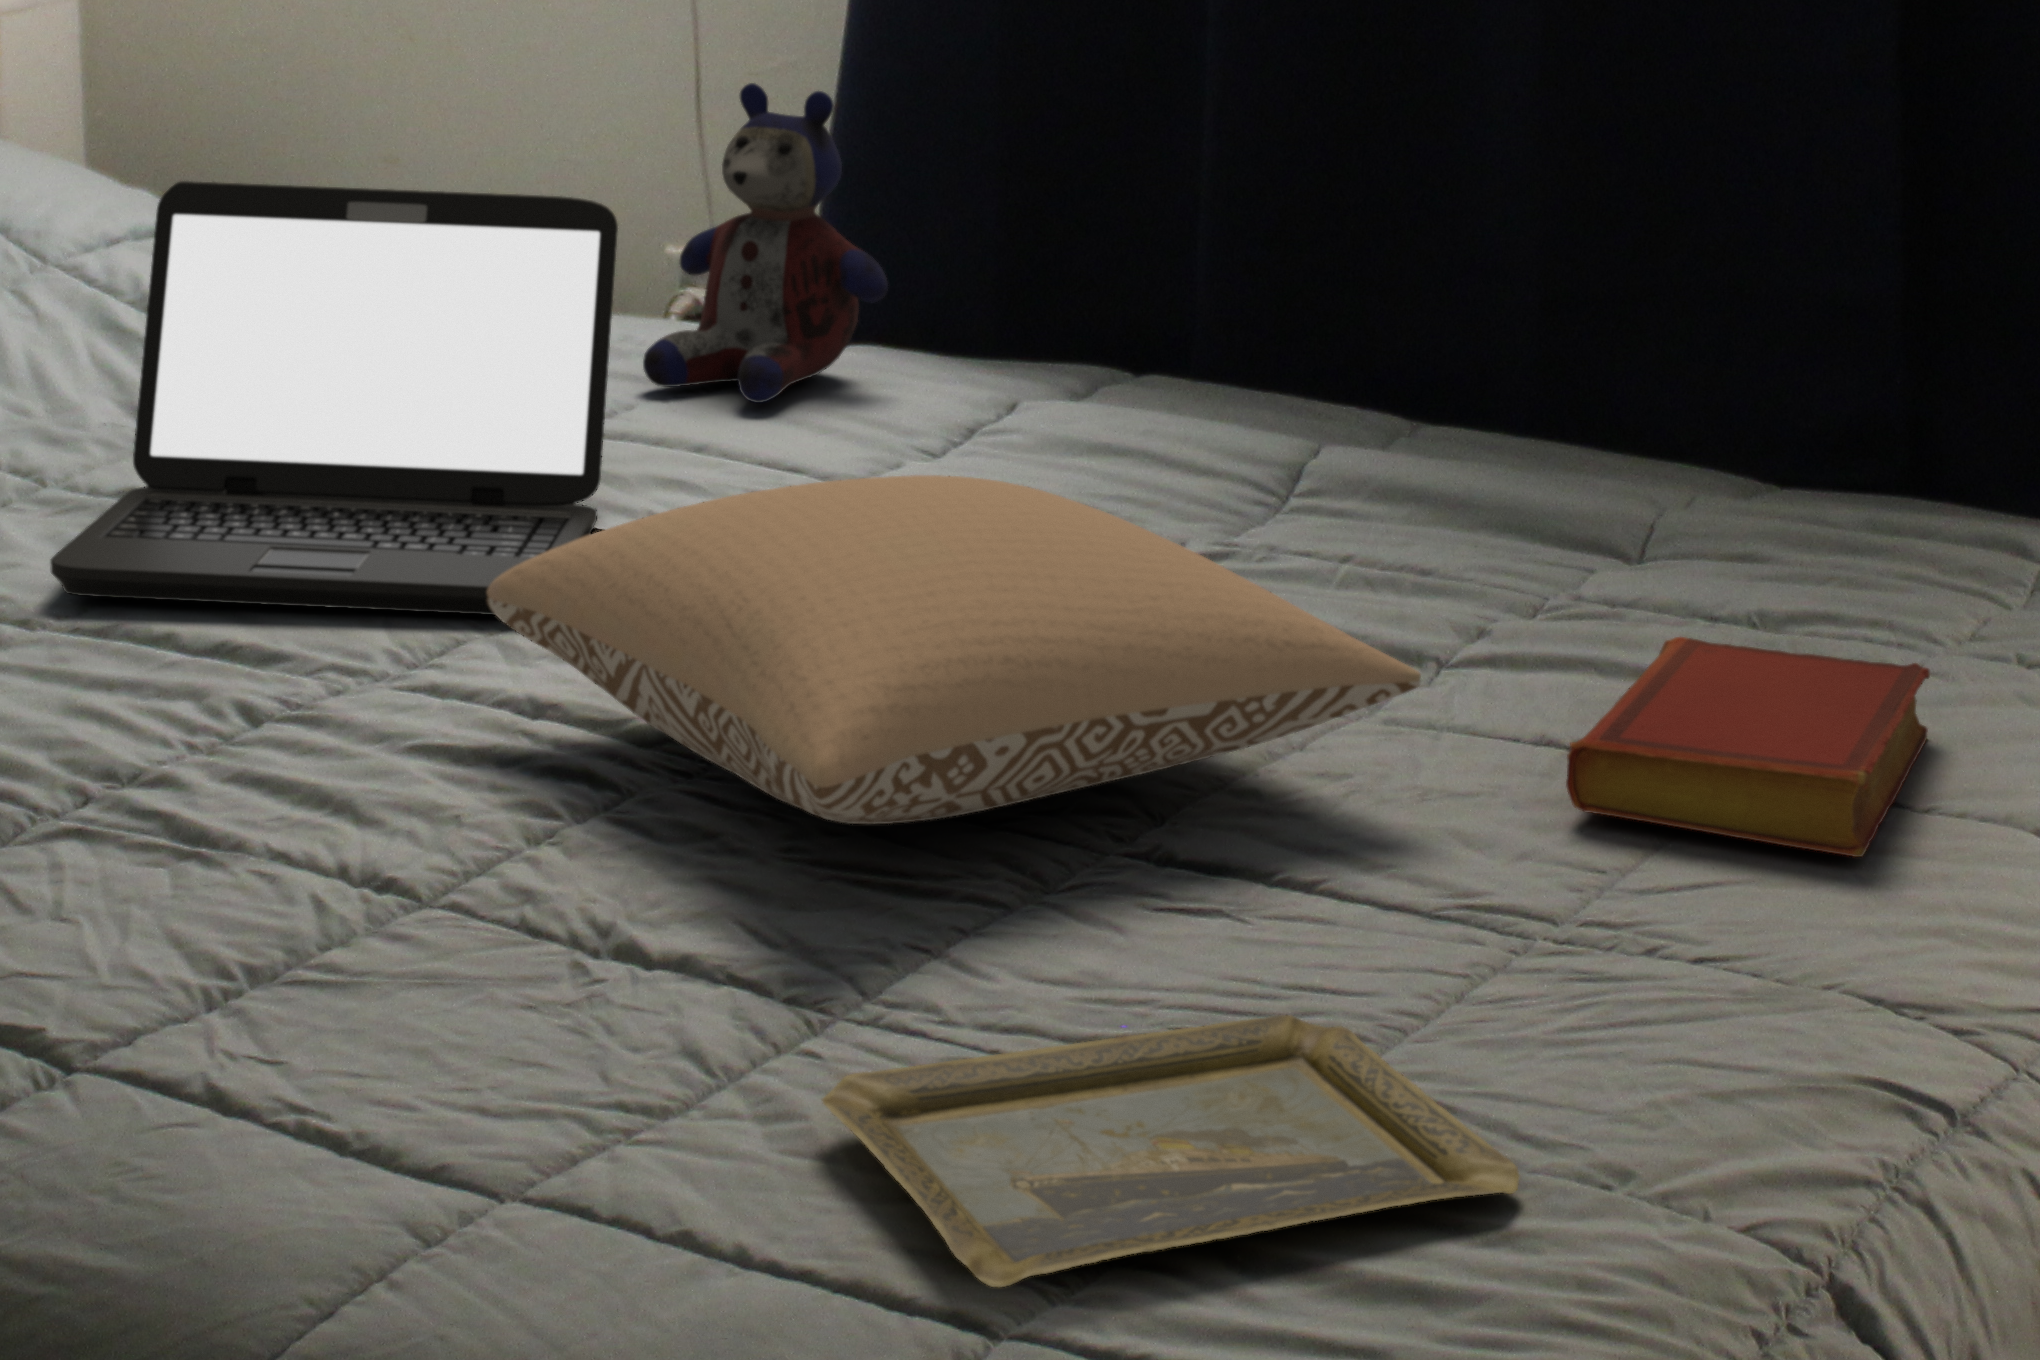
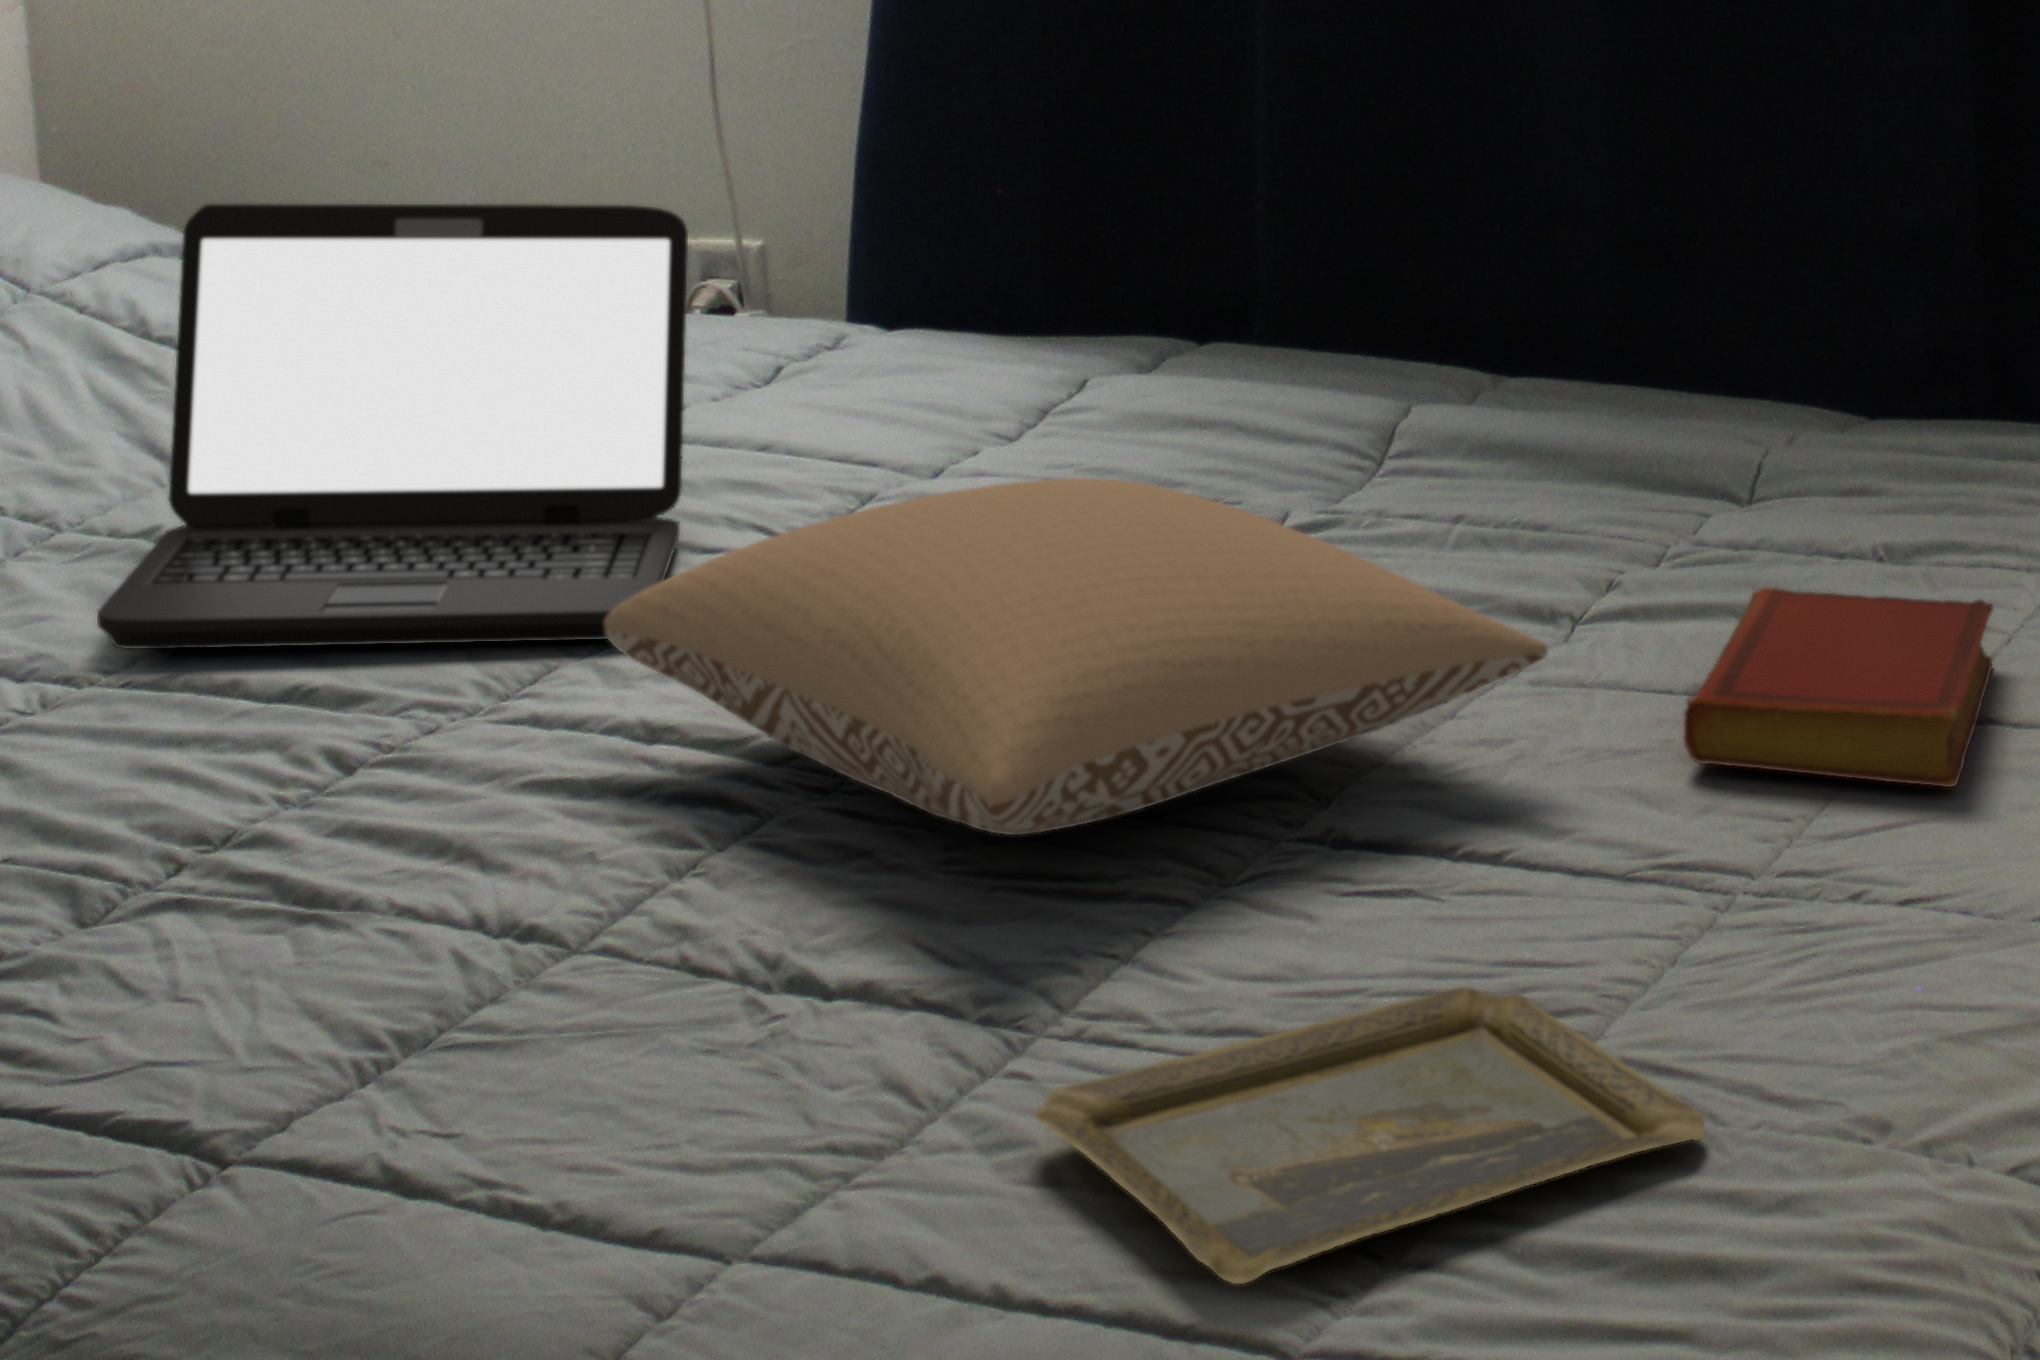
stuffed bear: present [643,83,888,403] -> none [700,76,951,399]

